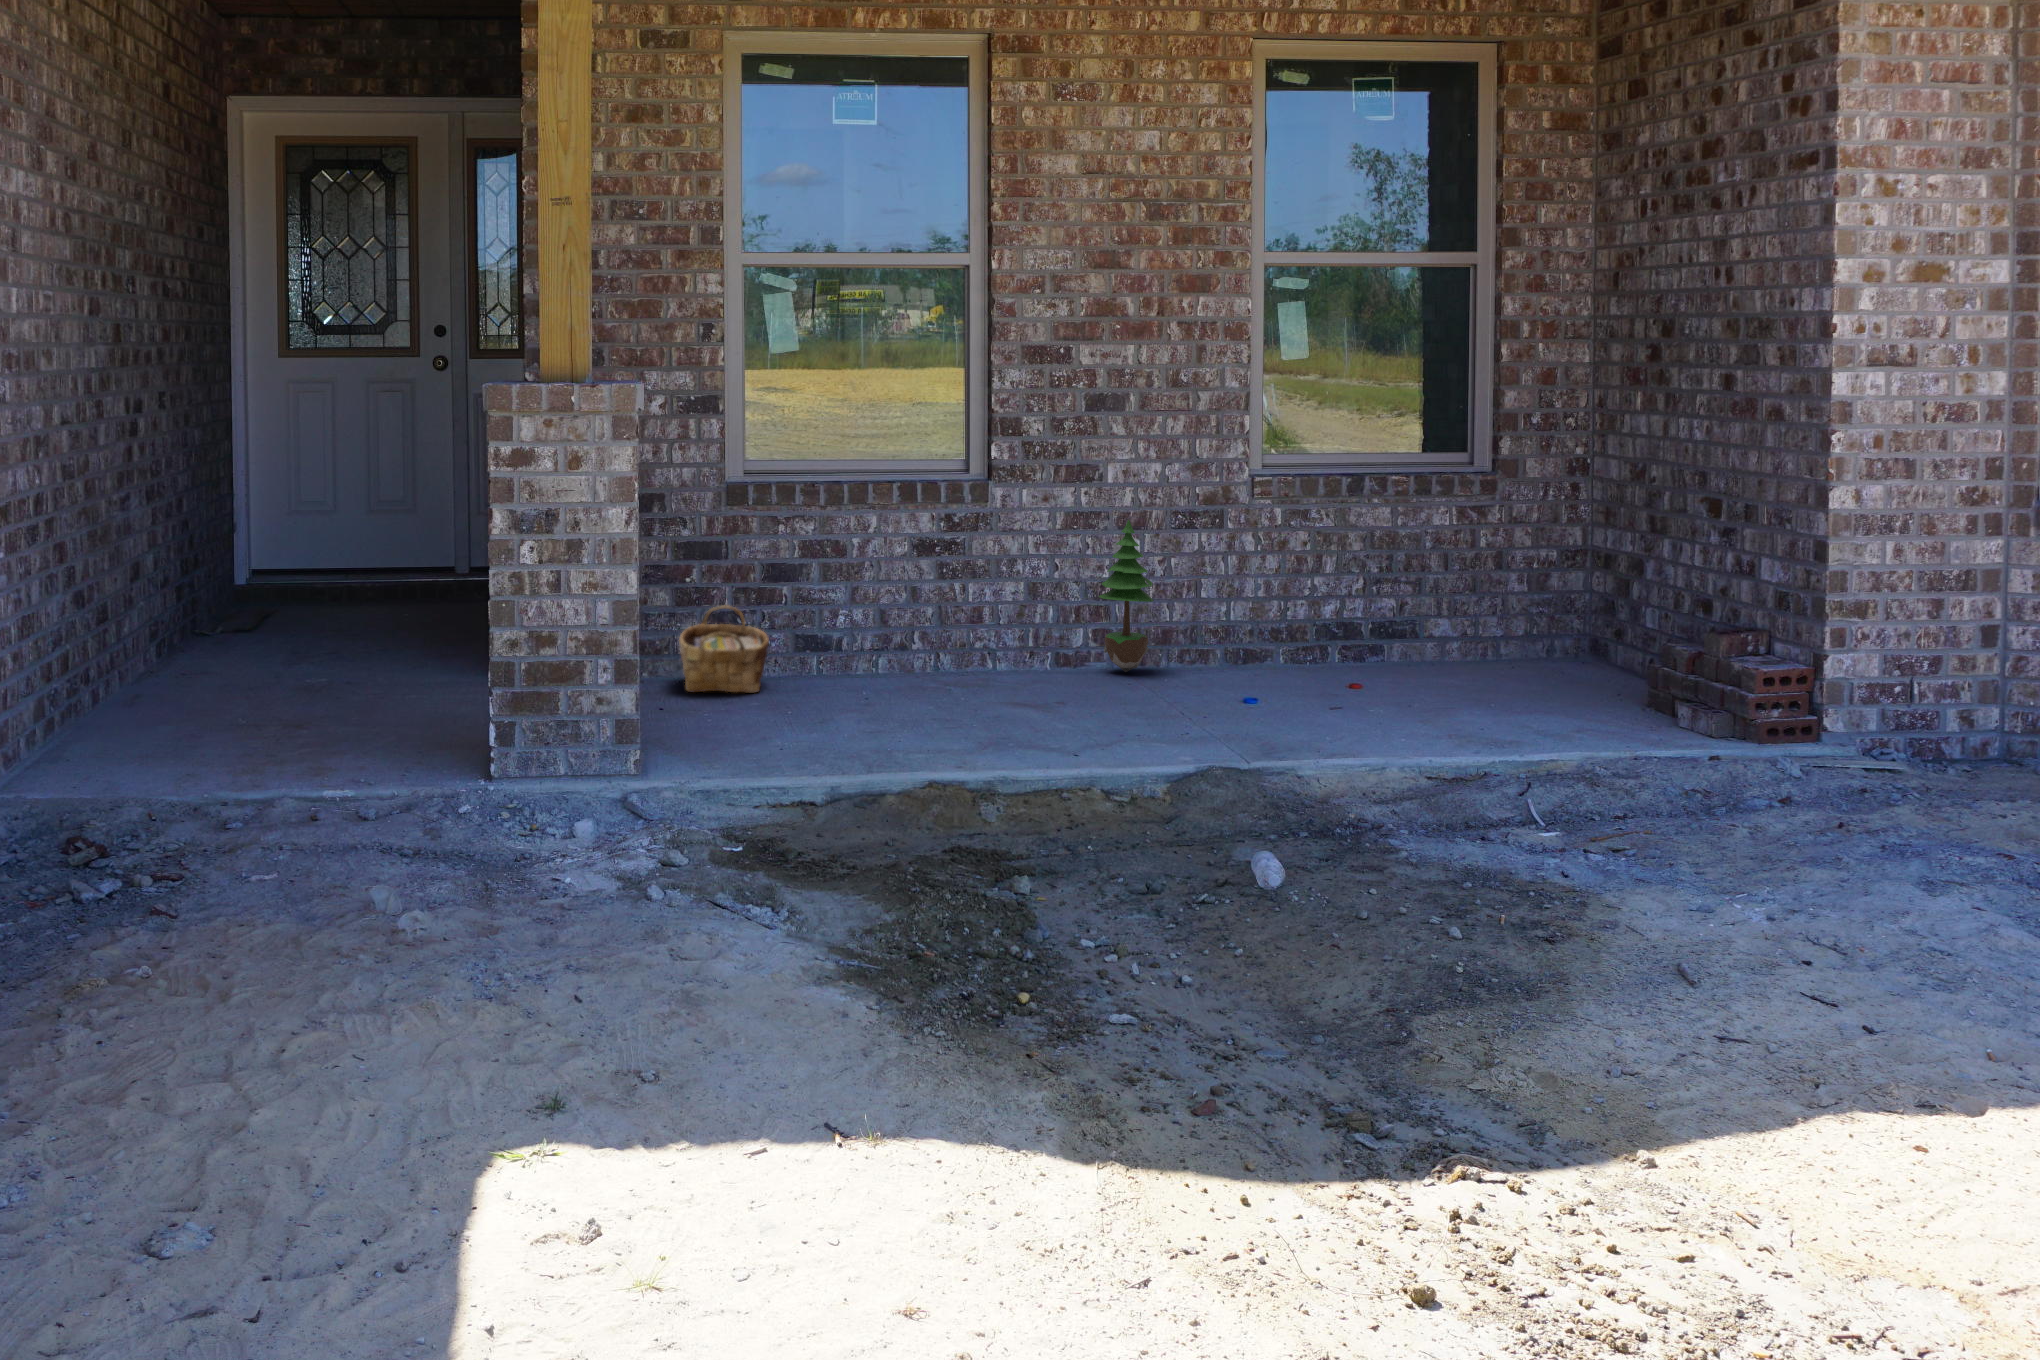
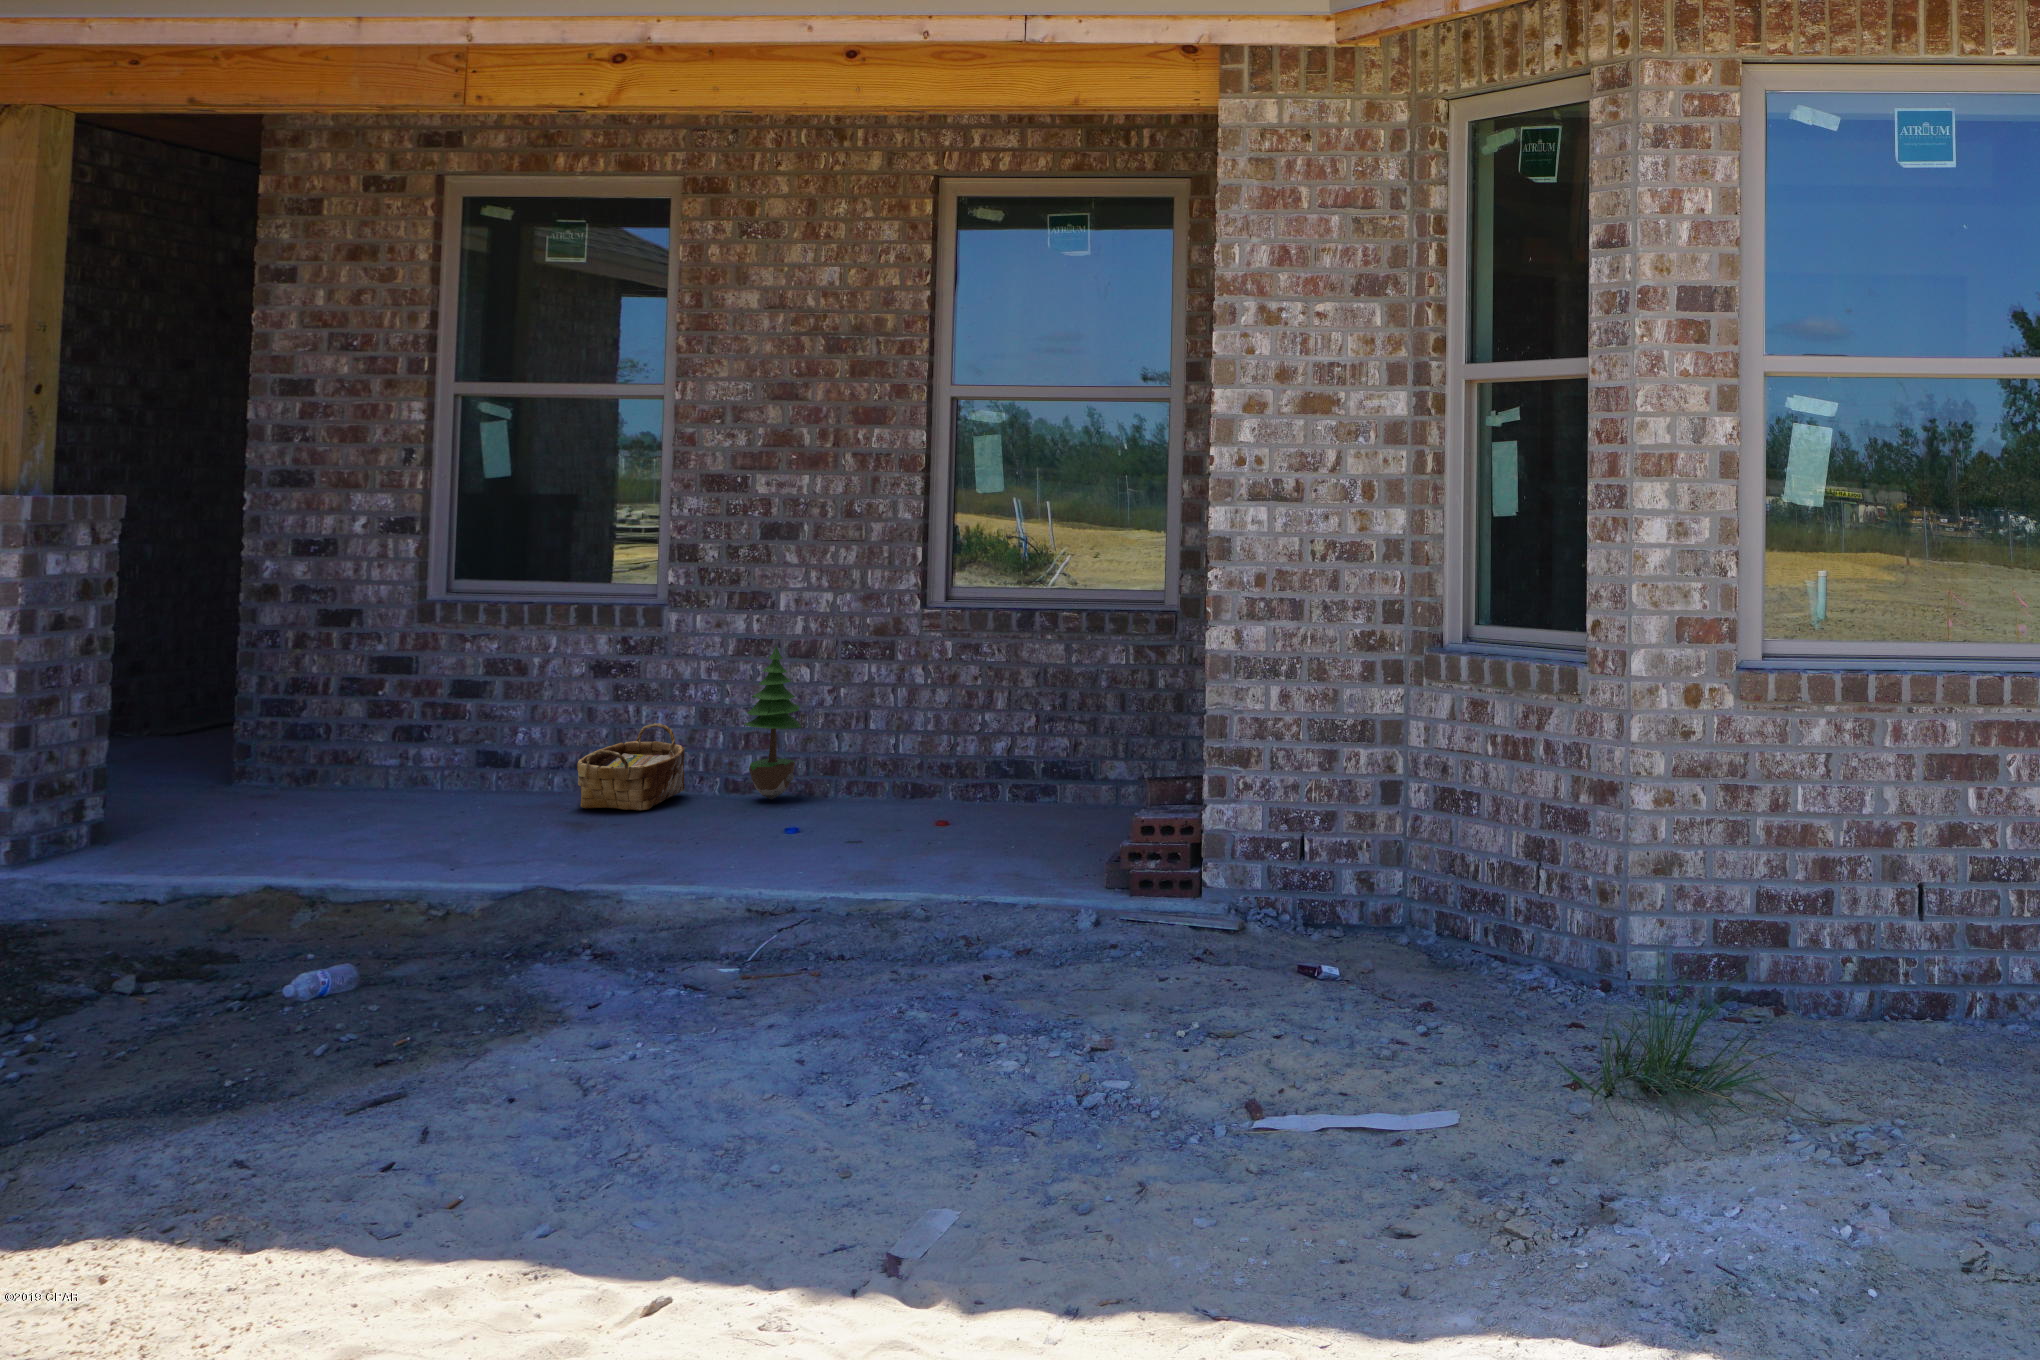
woven basket: present [679,605,769,693] -> present [577,723,685,811]

